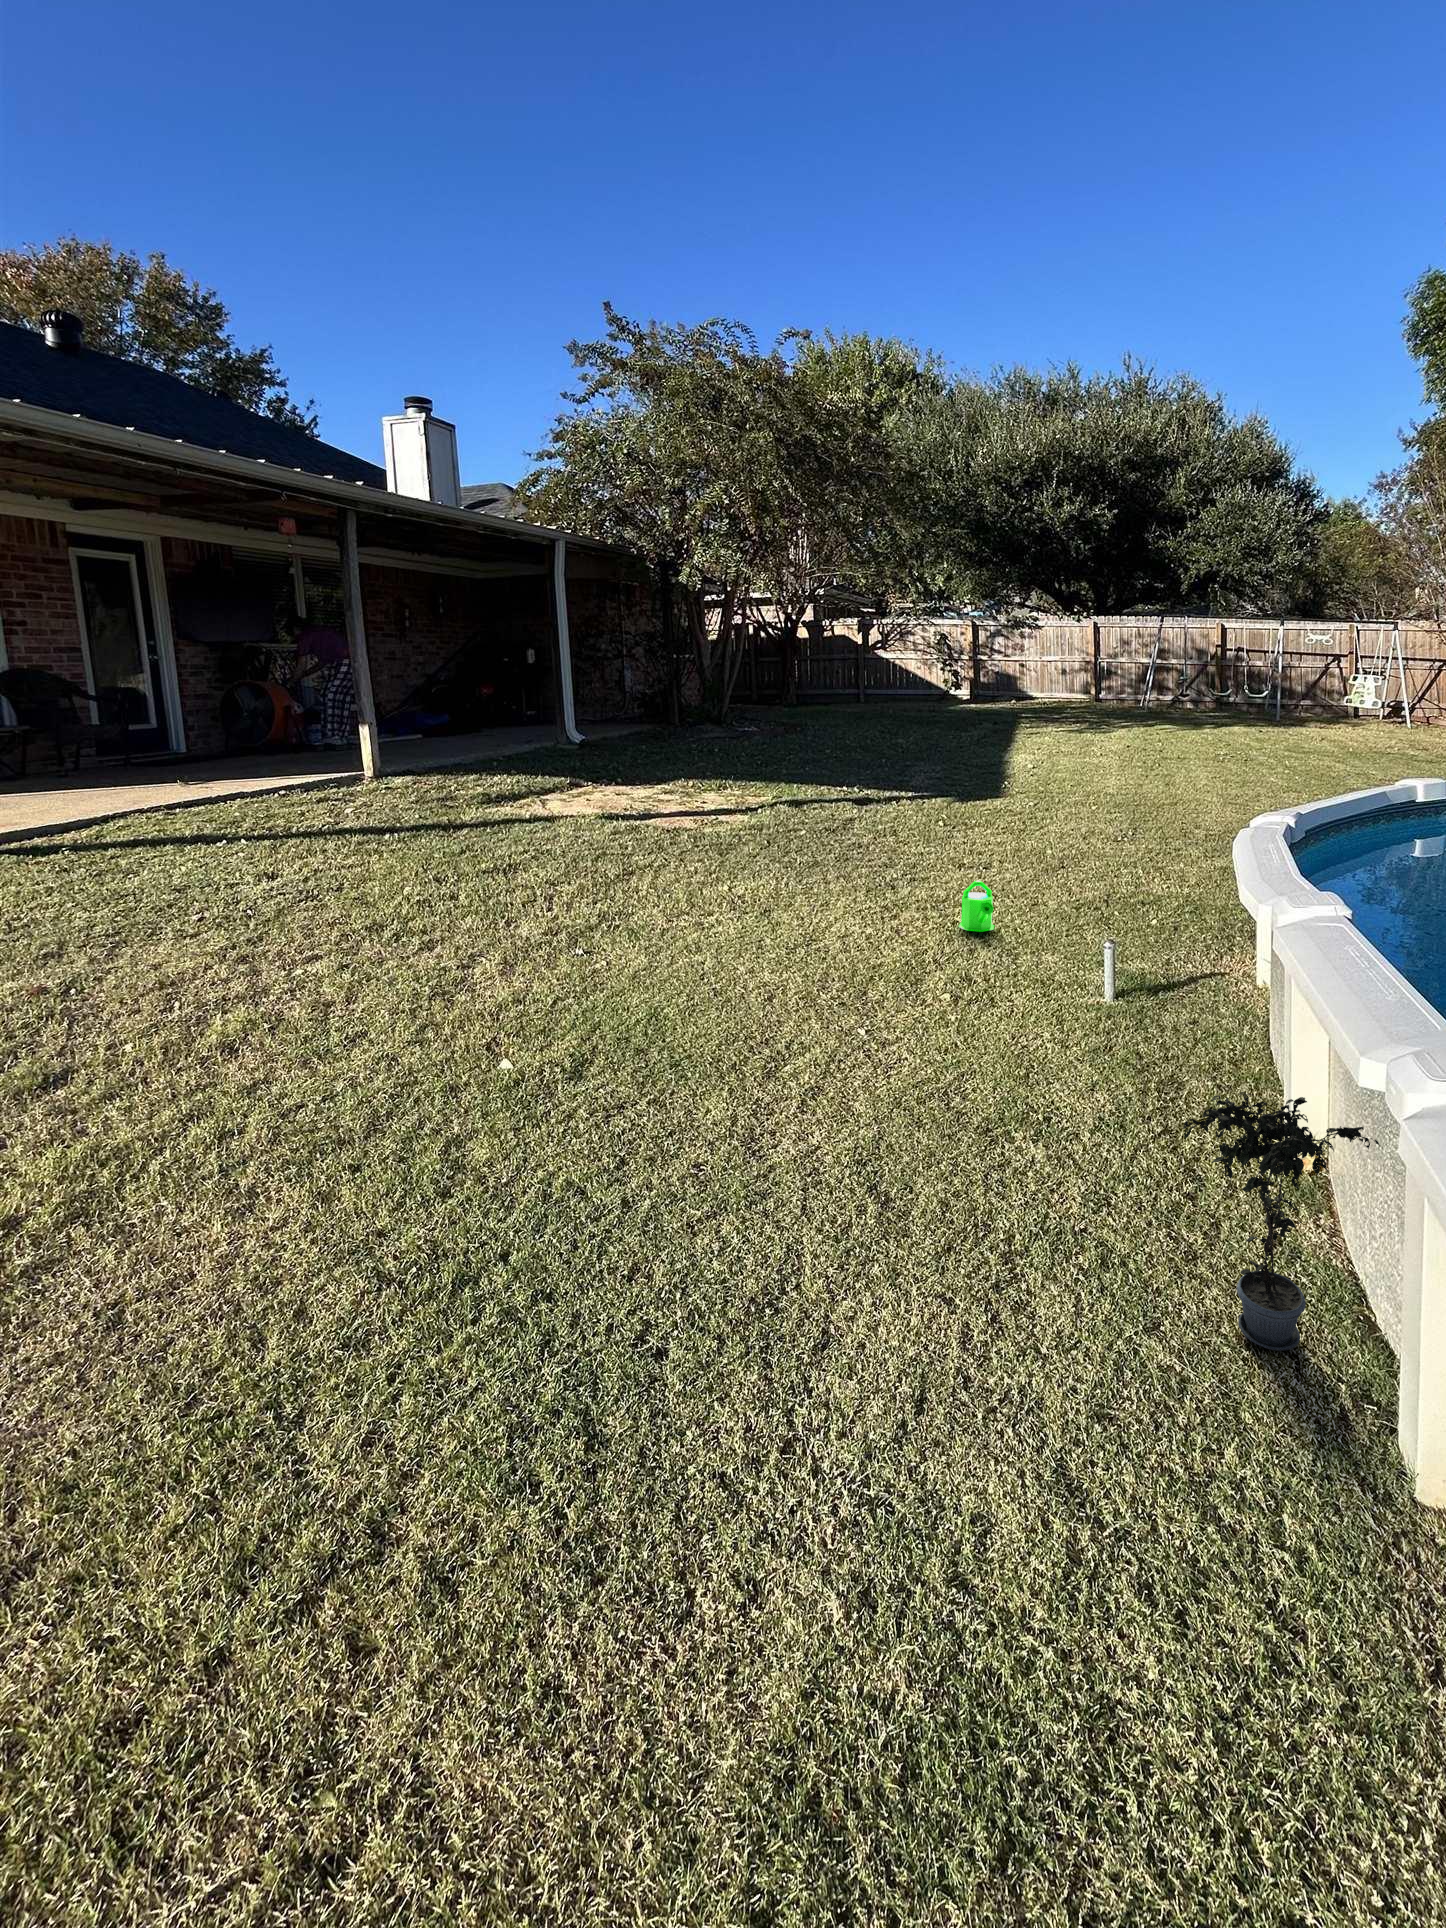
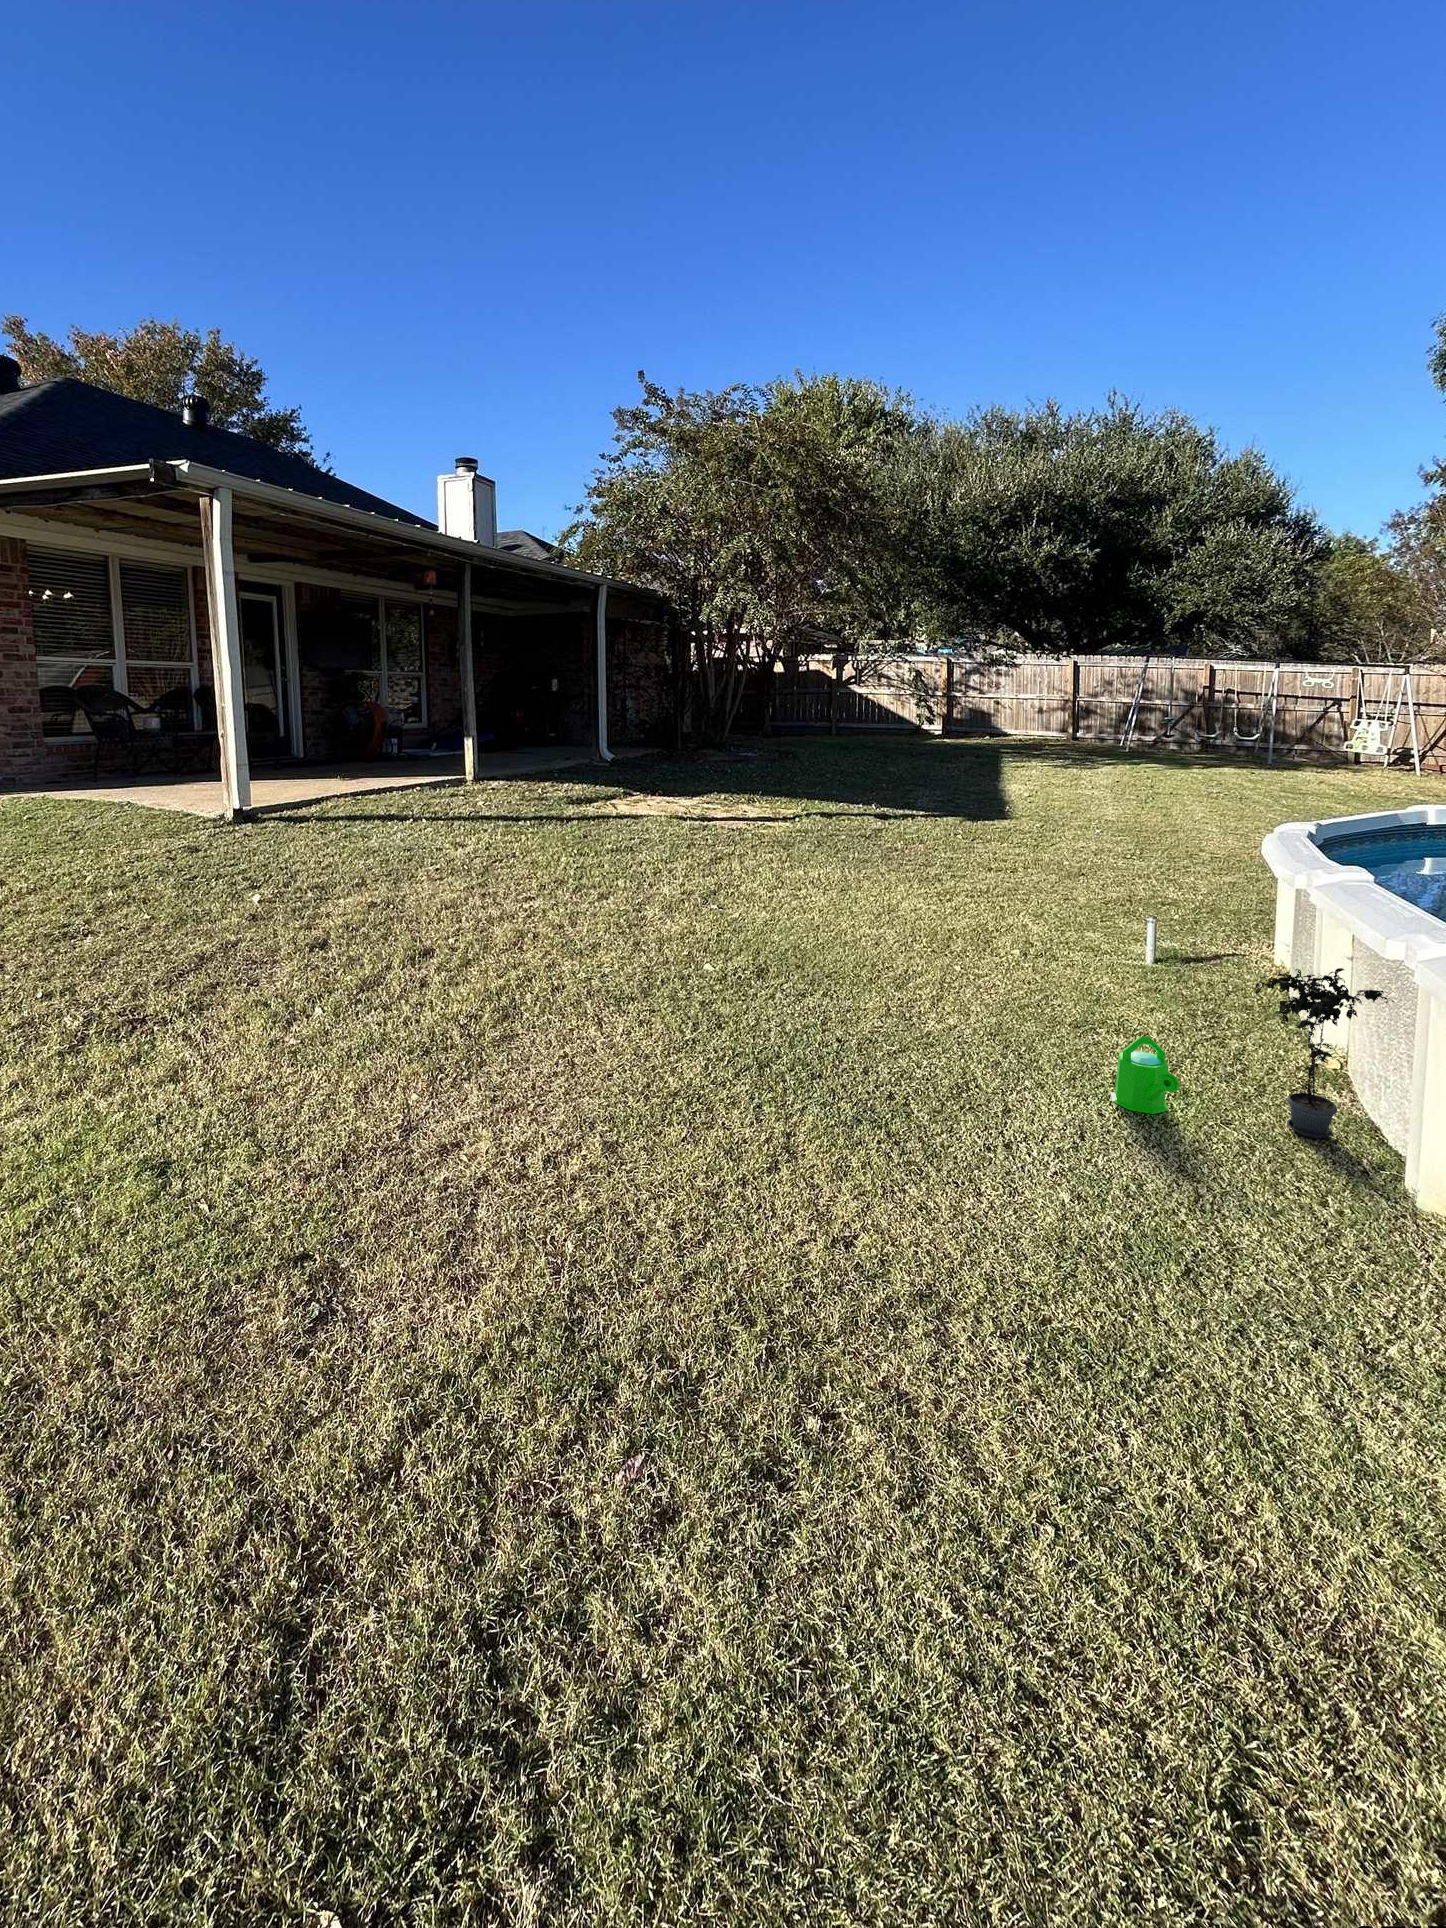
watering can: present [959,880,995,932] -> present [1111,1036,1179,1114]

